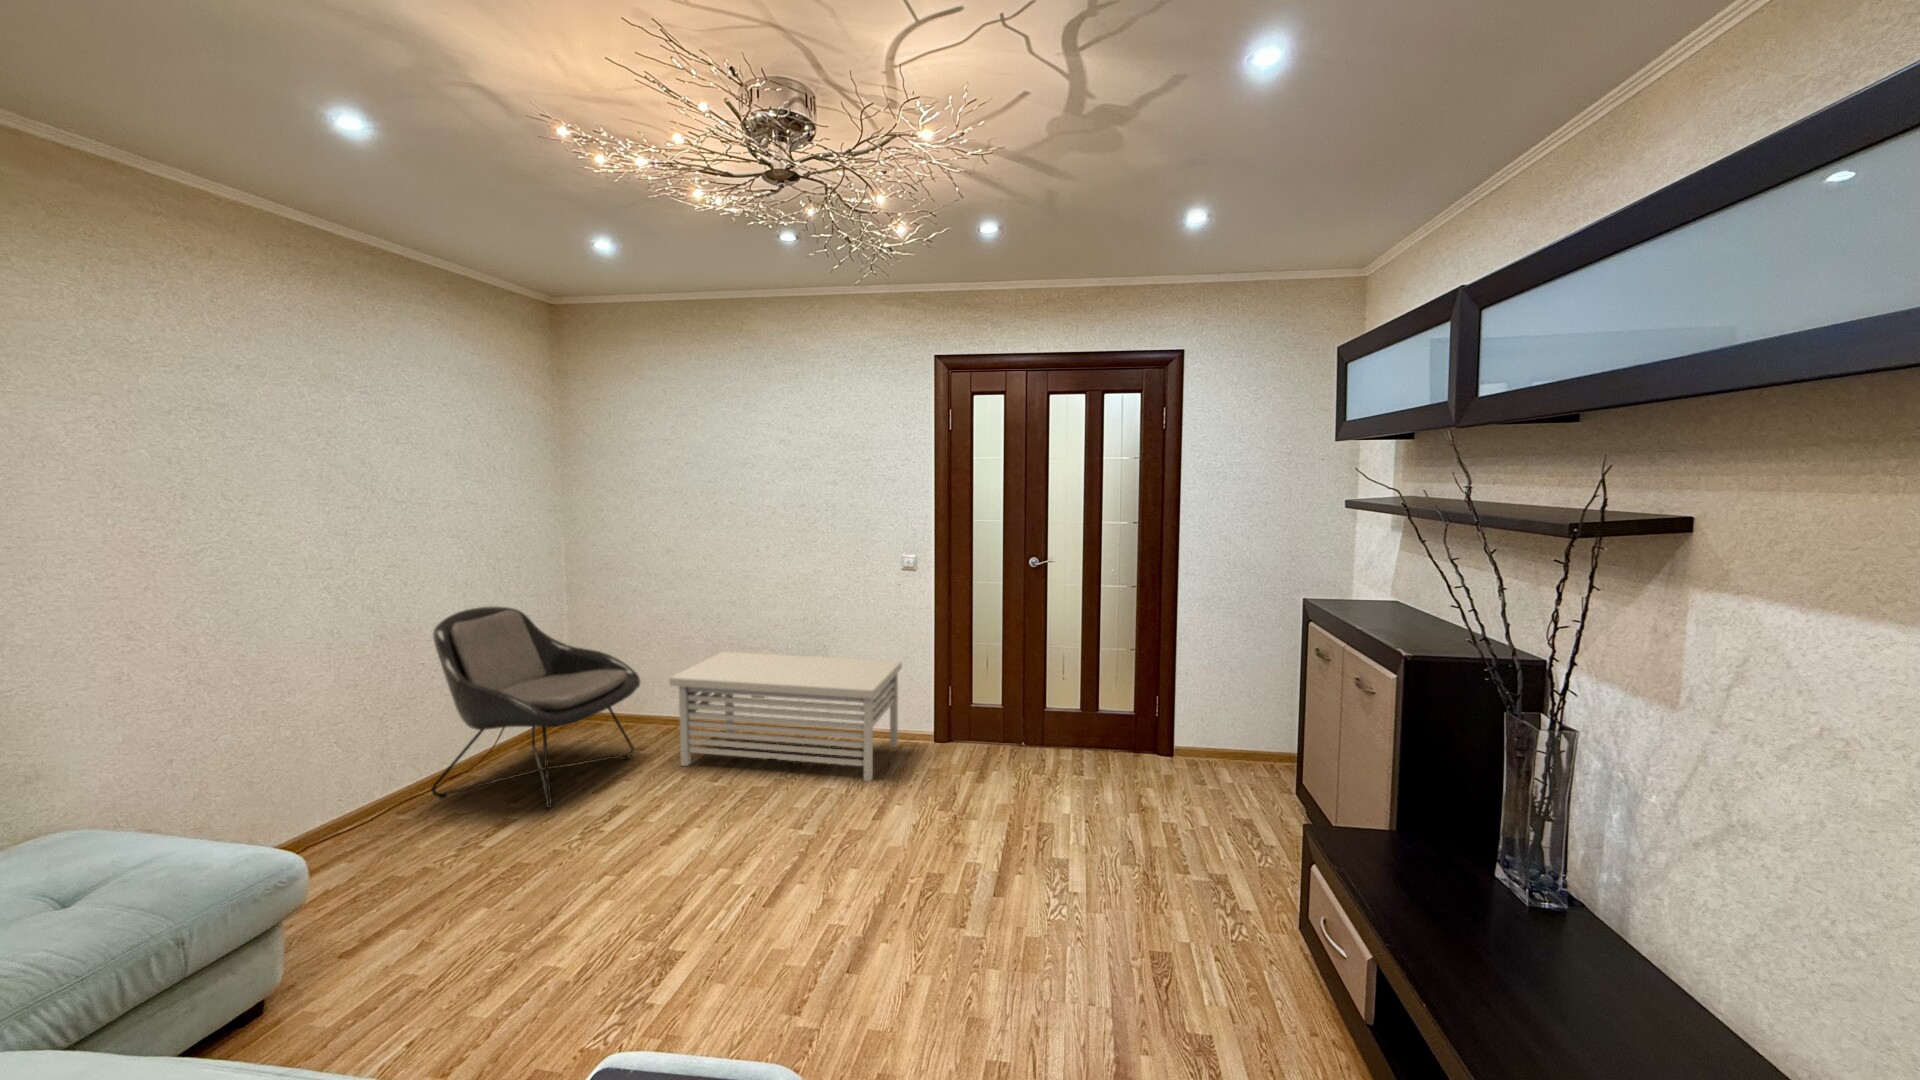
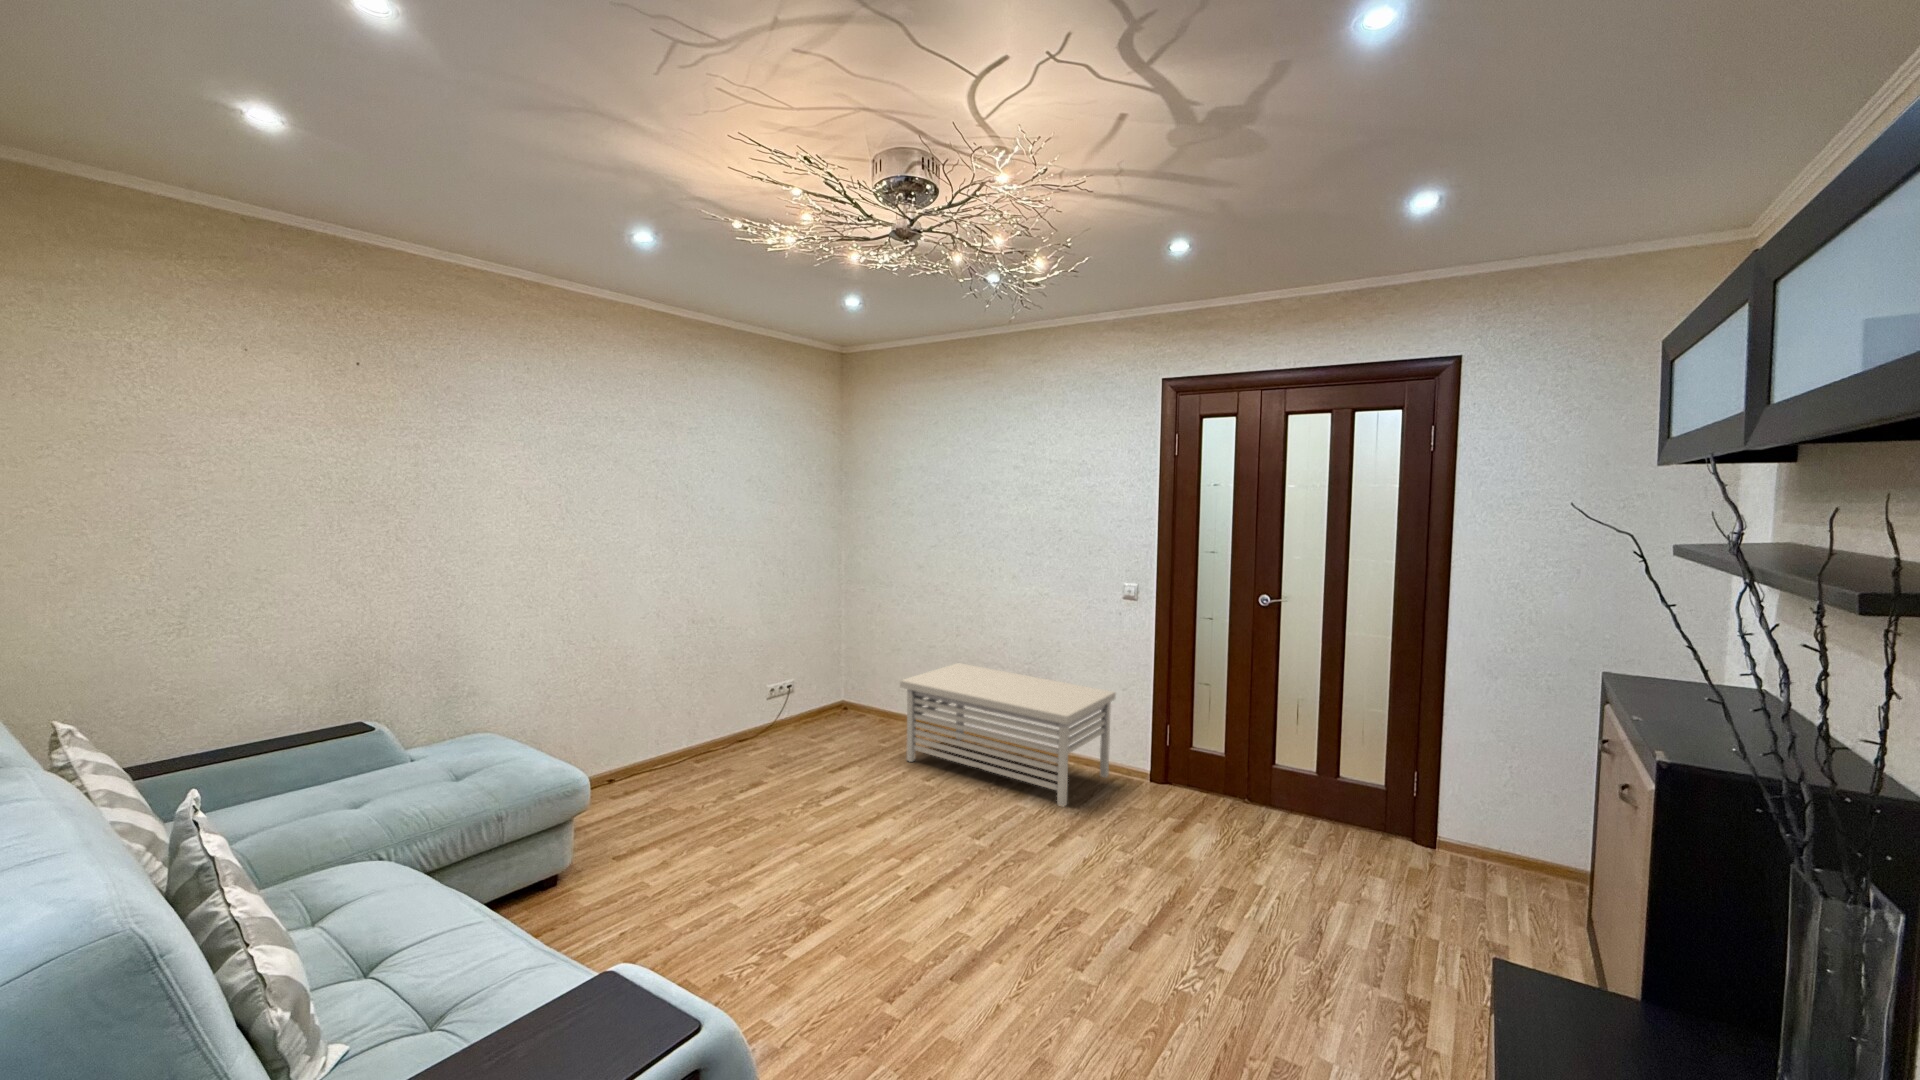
lounge chair: present [432,606,640,808] -> none [724,606,882,777]

